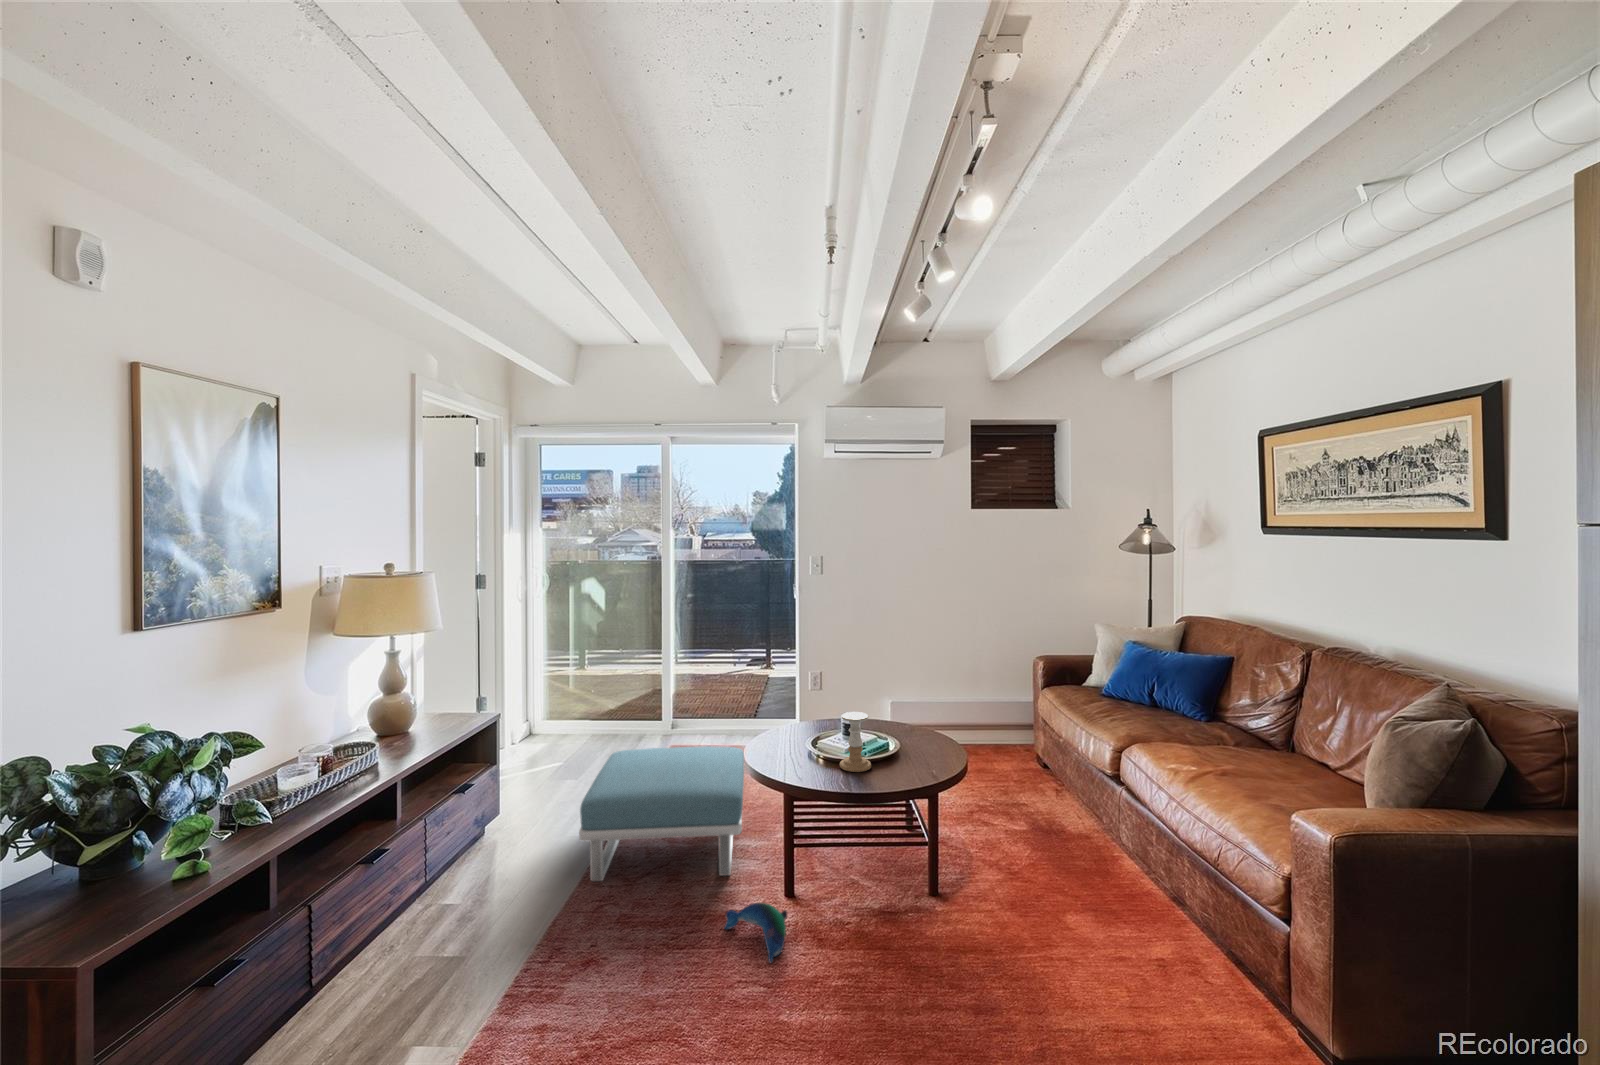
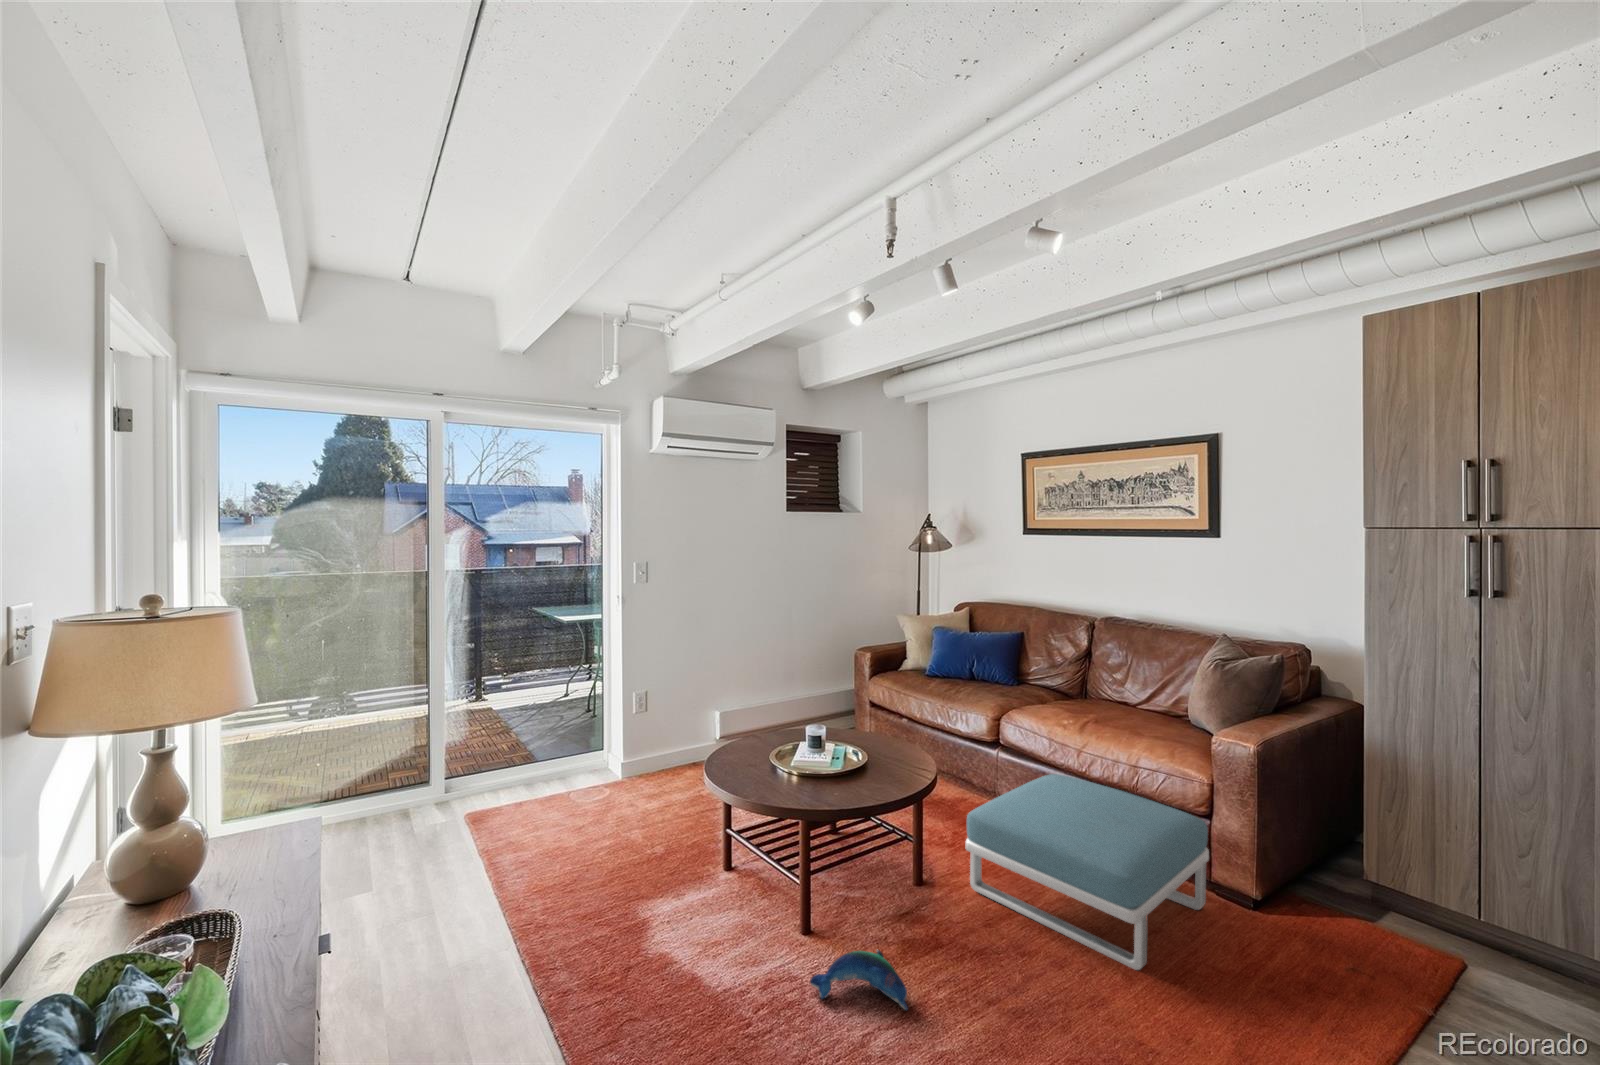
candle holder: present [840,712,871,772] -> none [854,722,887,785]
footstool: present [579,746,744,881] -> present [966,774,1209,970]

